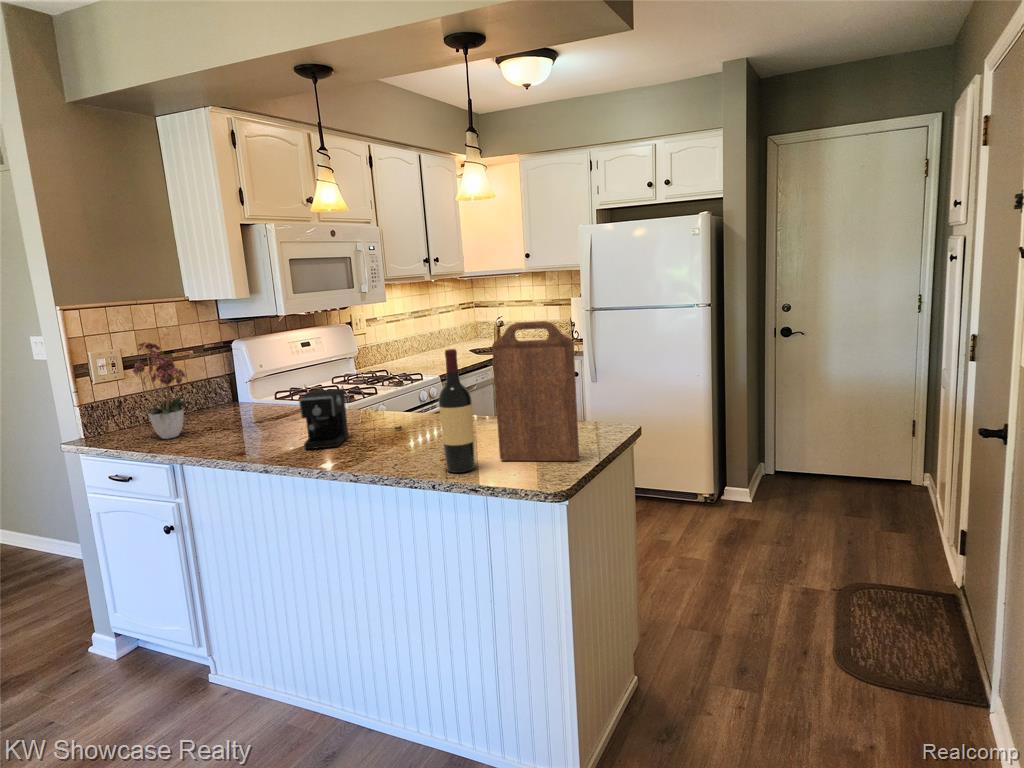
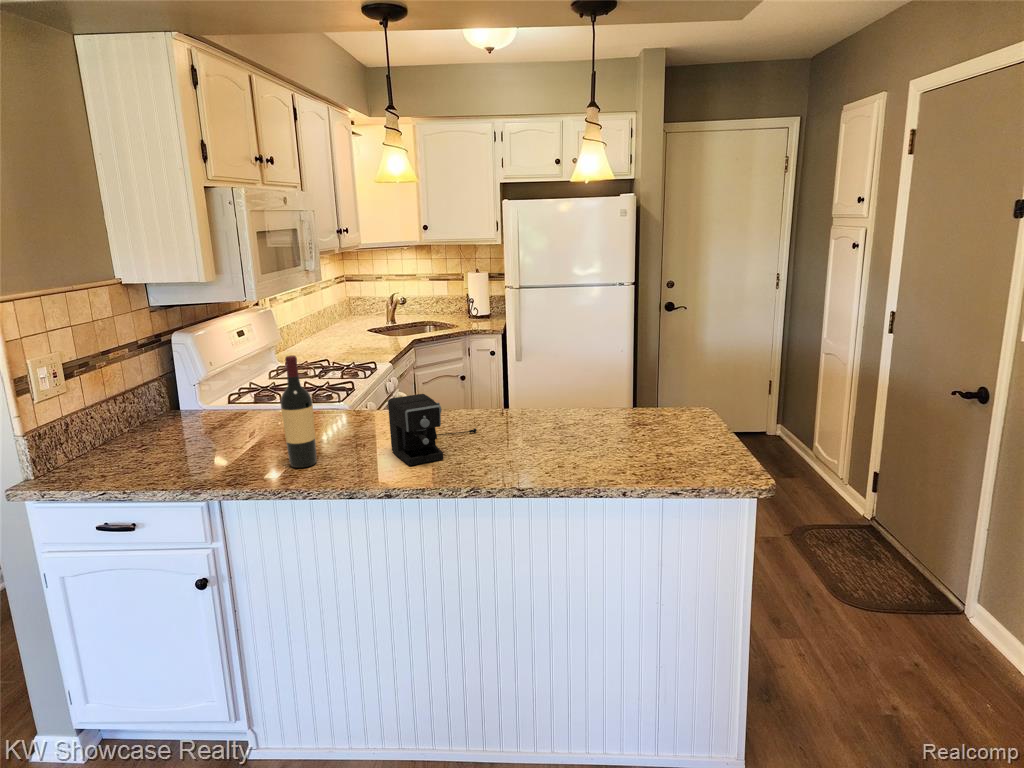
cutting board: present [492,321,579,461] -> none [648,325,727,458]
flower arrangement: present [133,342,186,439] -> none [116,341,214,469]
wine bottle: present [439,349,475,473] -> present [281,356,317,468]

